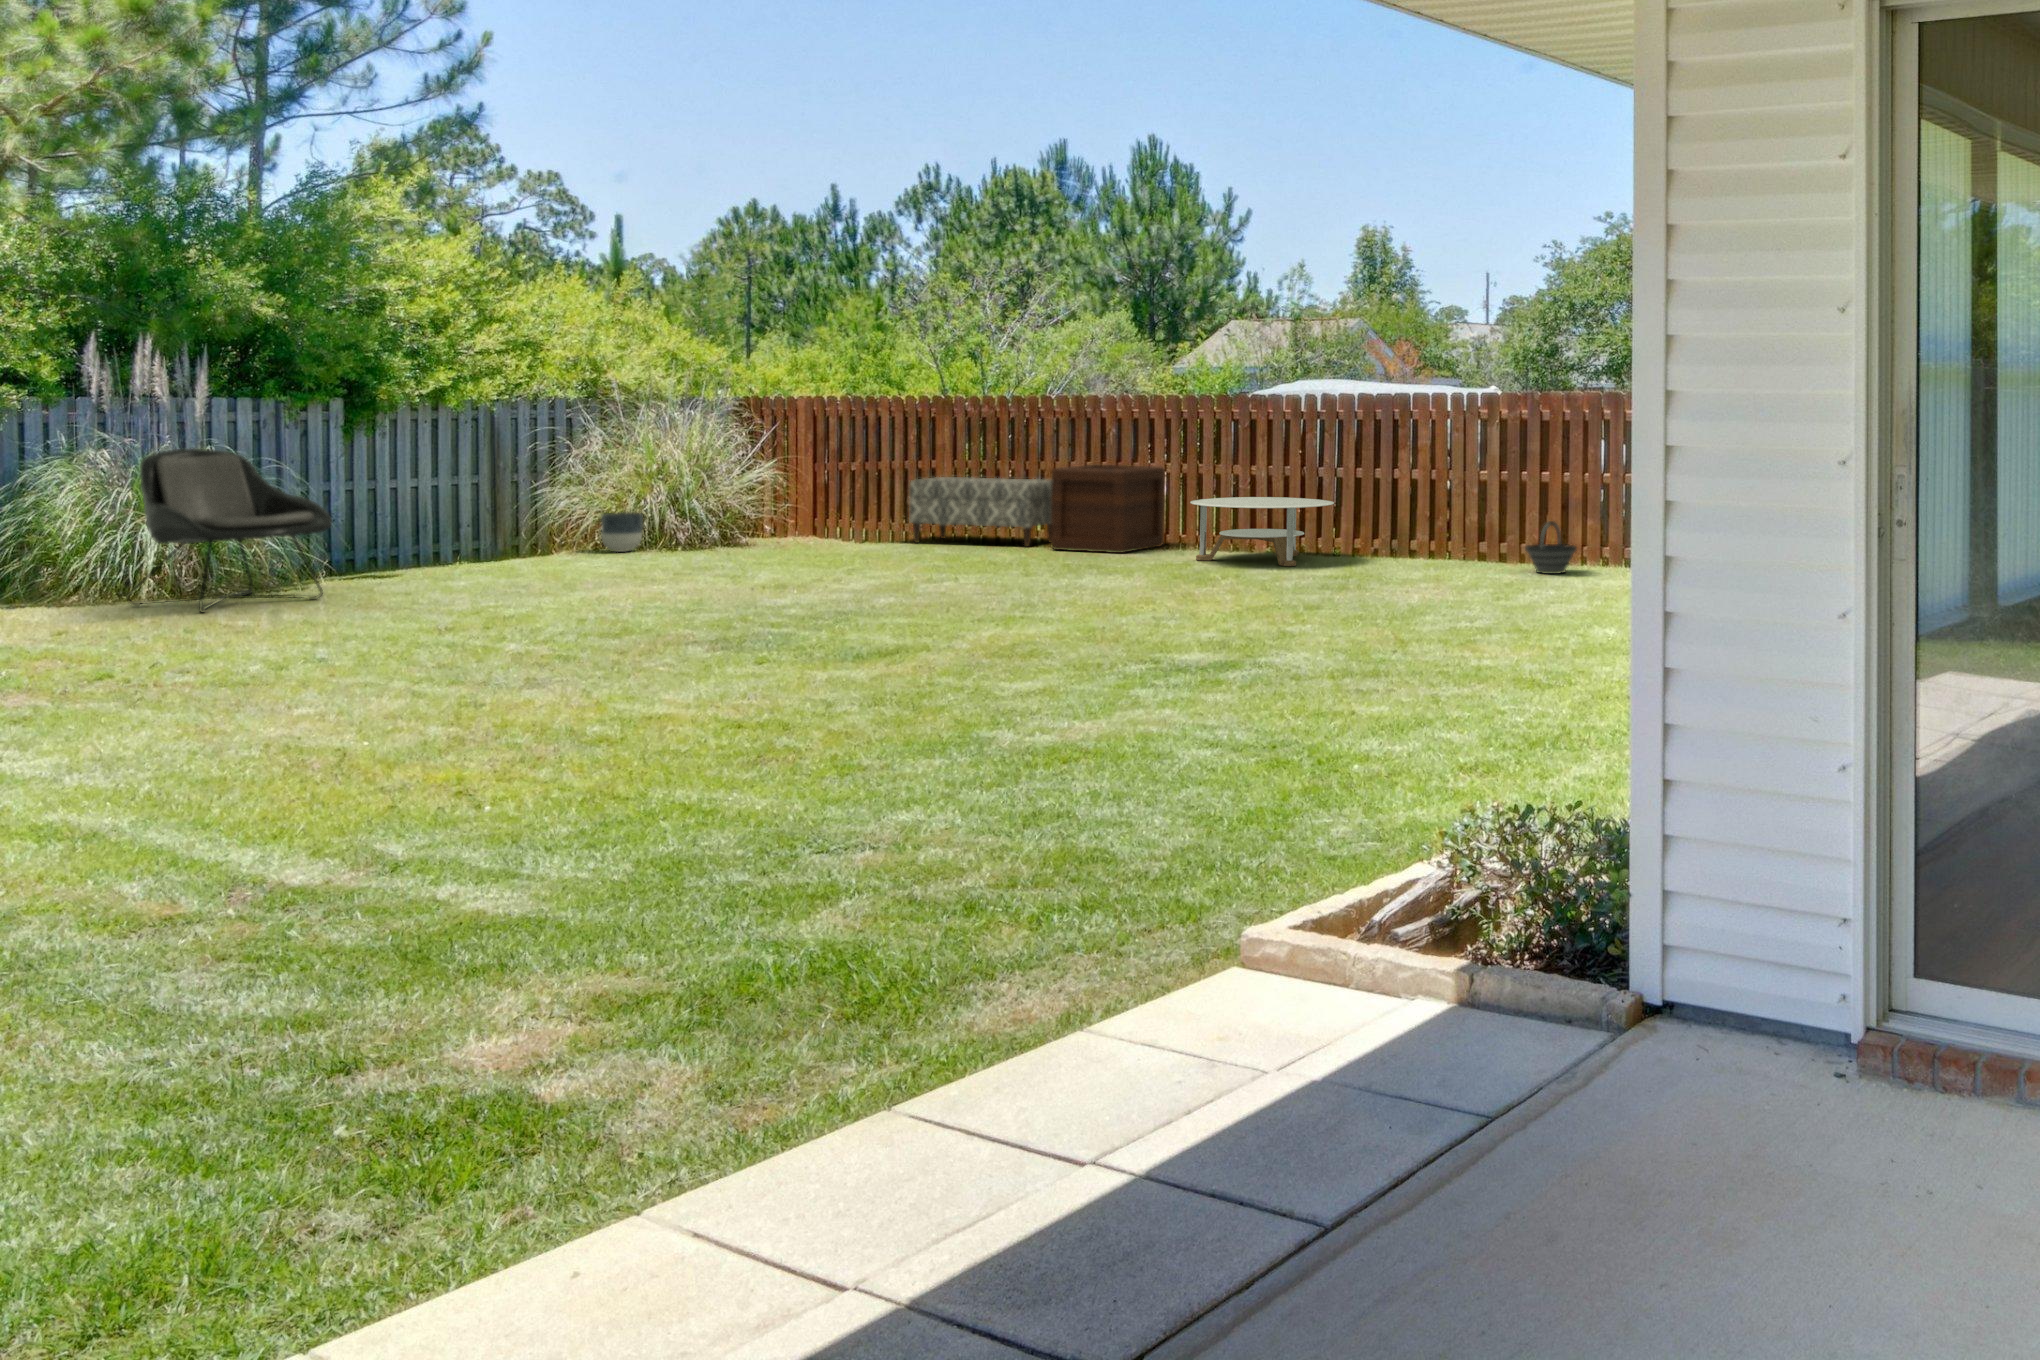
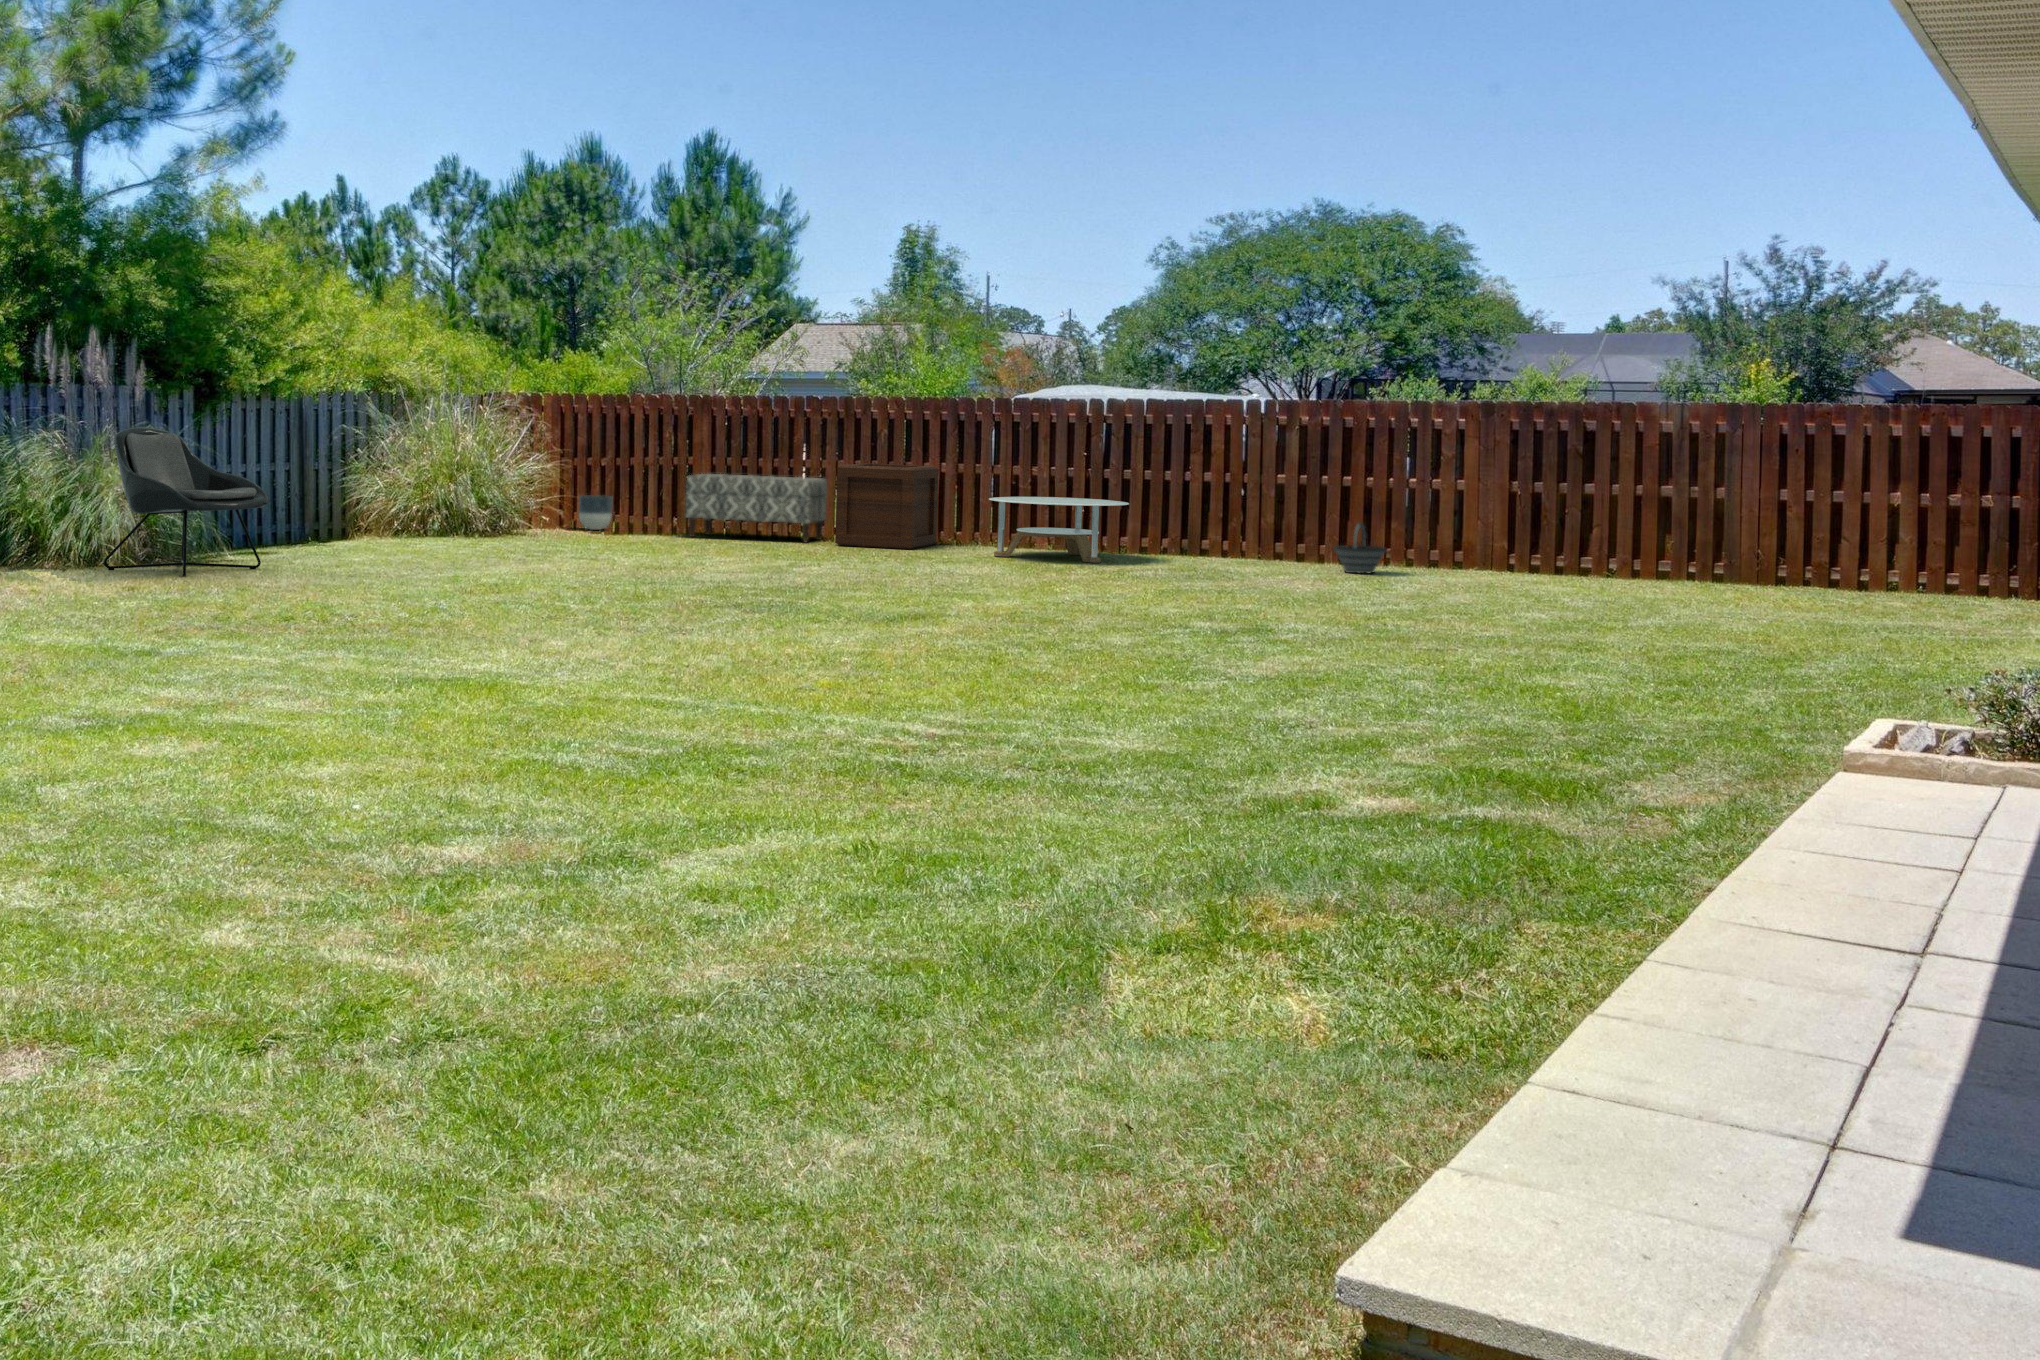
planter: present [601,512,643,552] -> present [579,495,613,530]

